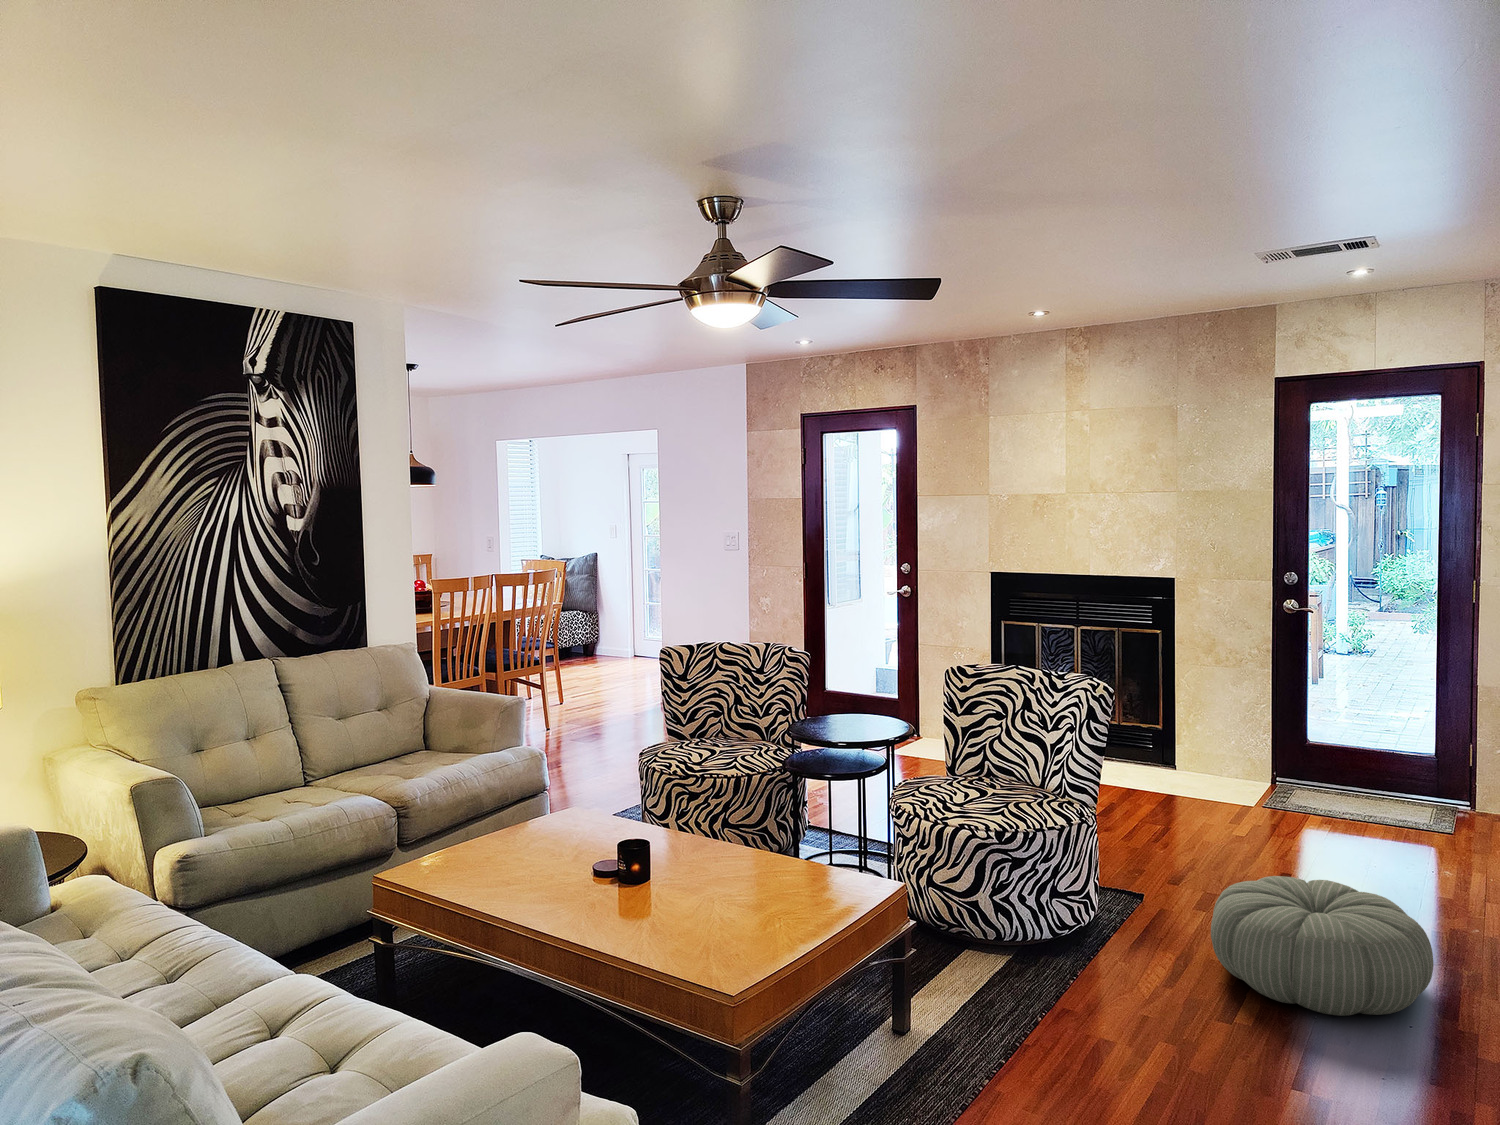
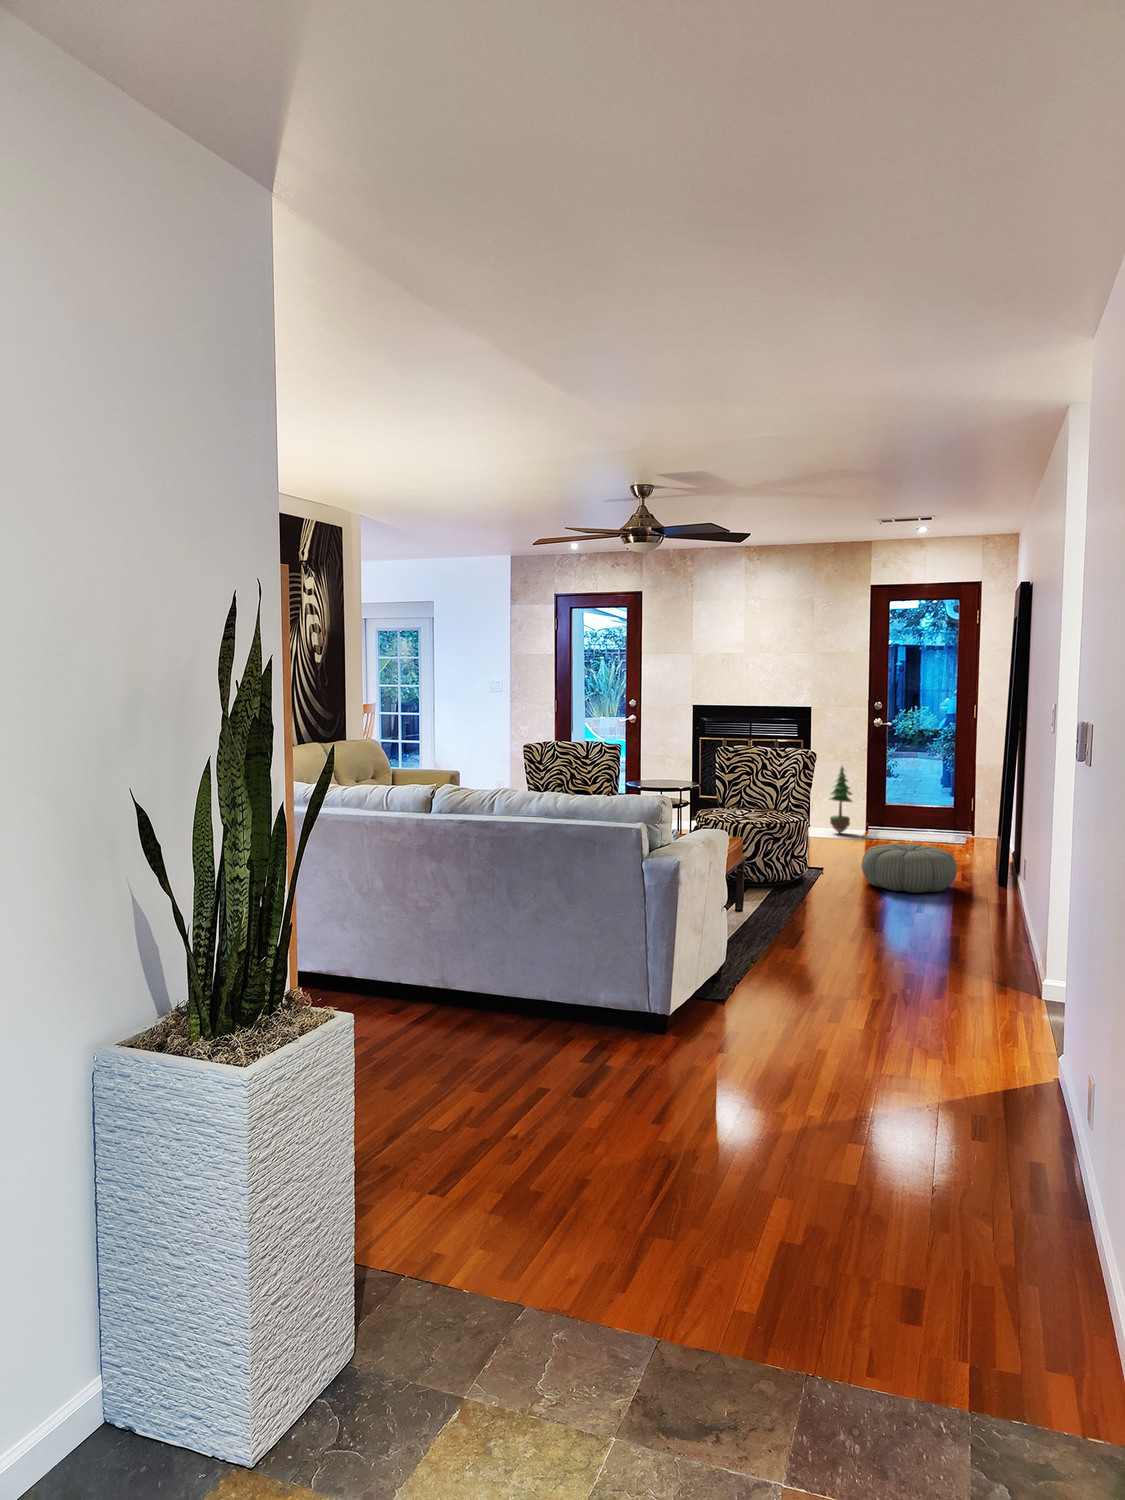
potted tree: none [1205,673,1251,788] -> present [830,767,852,833]

